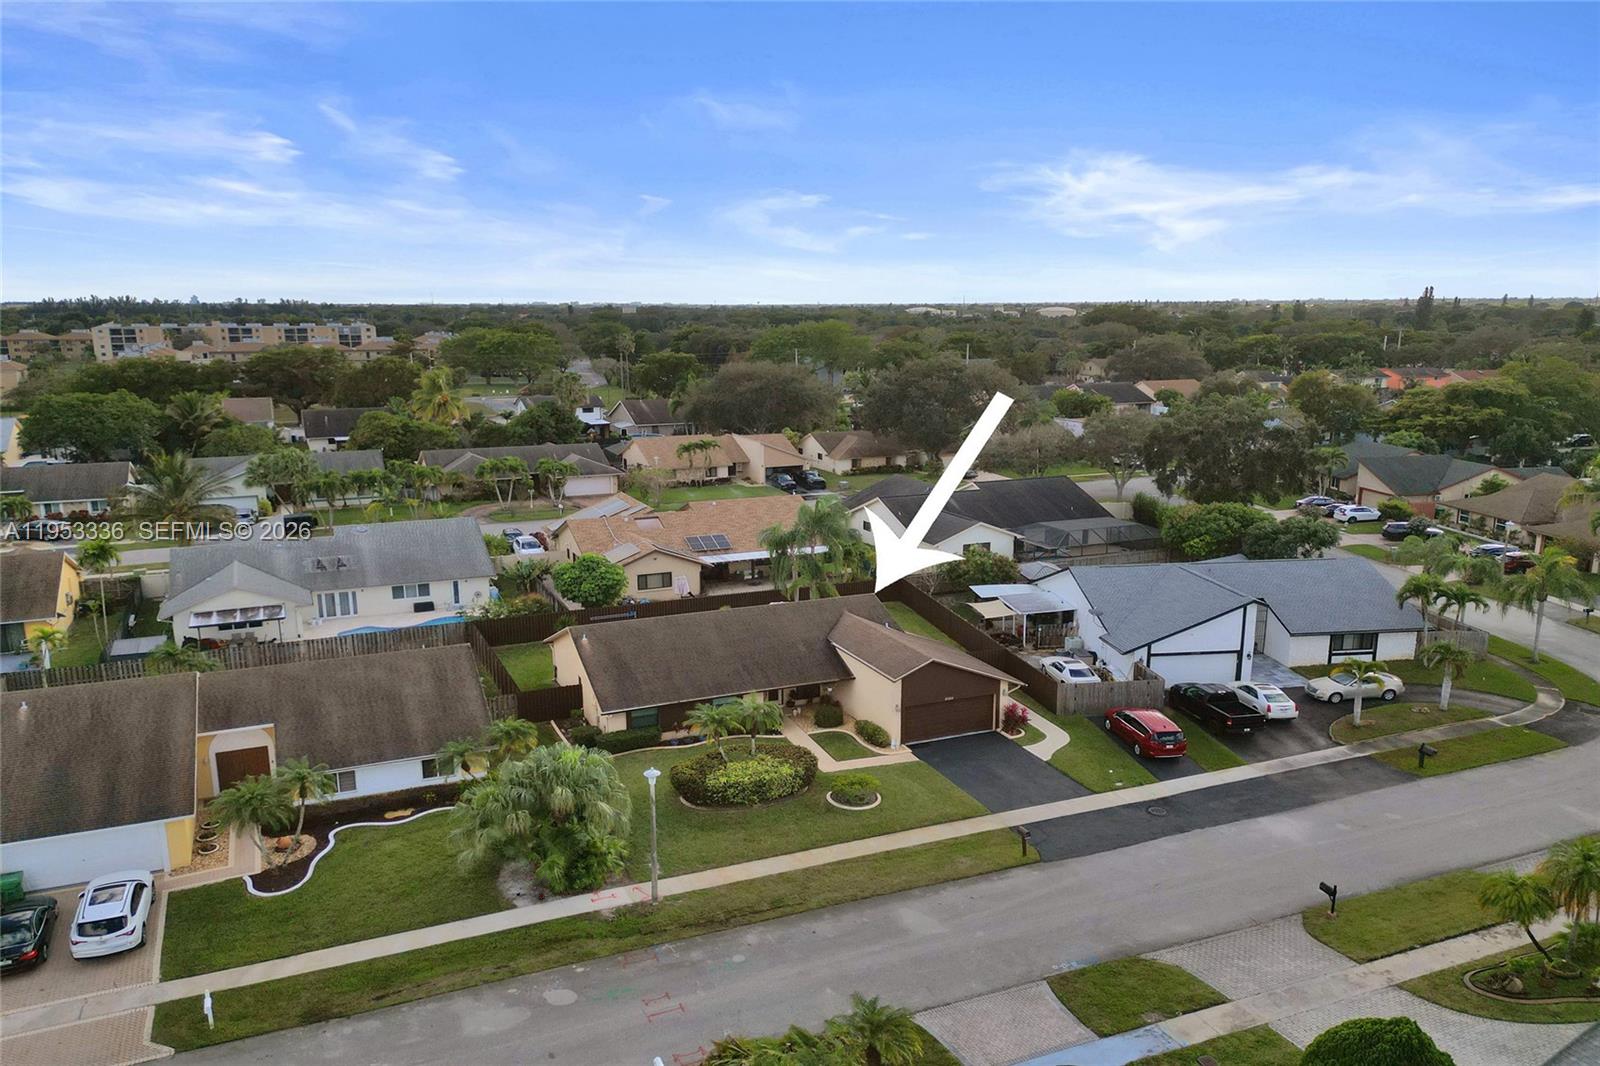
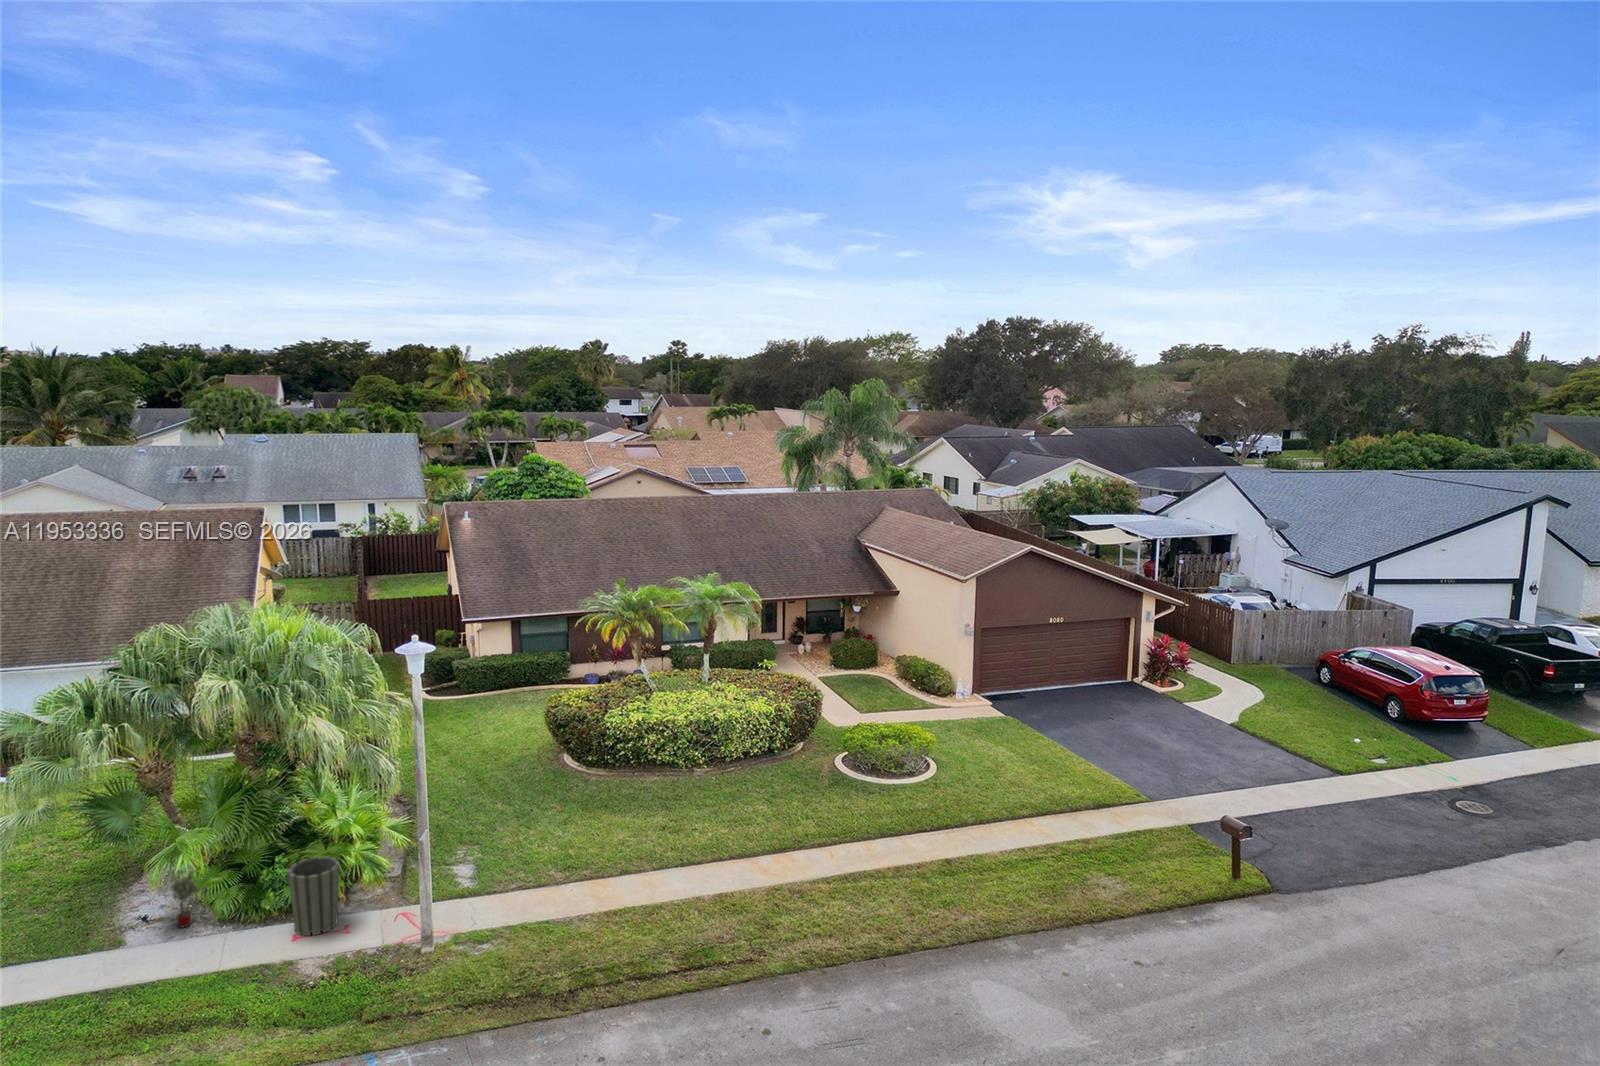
trash can: none [590,864,612,901] -> present [288,856,339,936]

